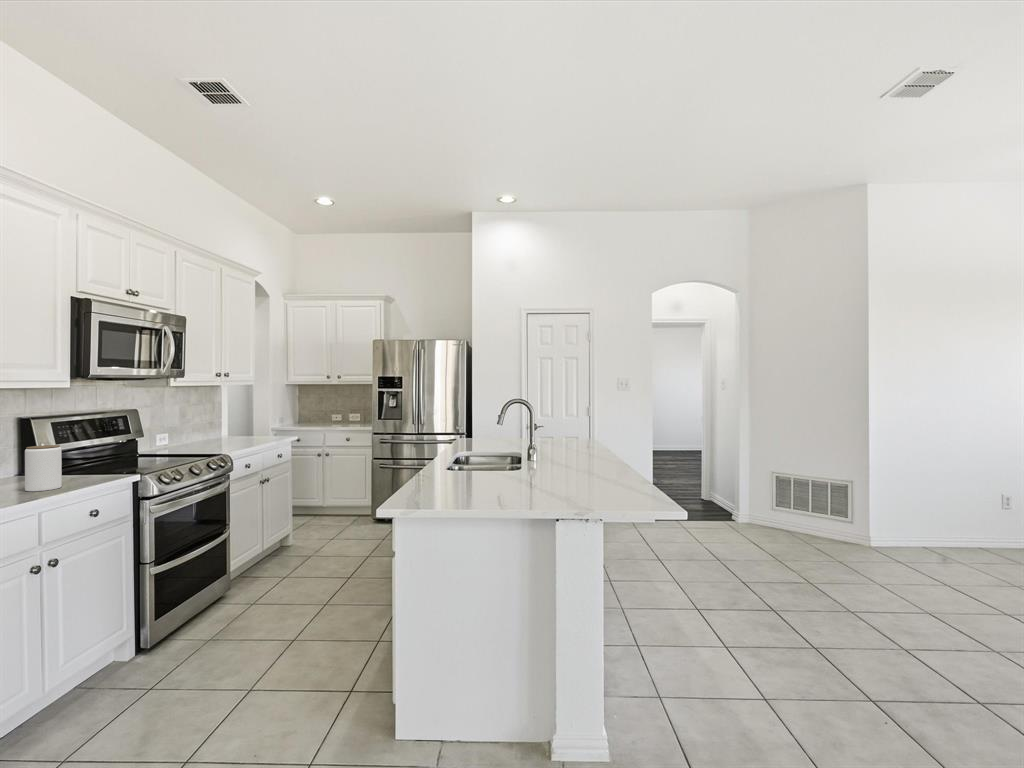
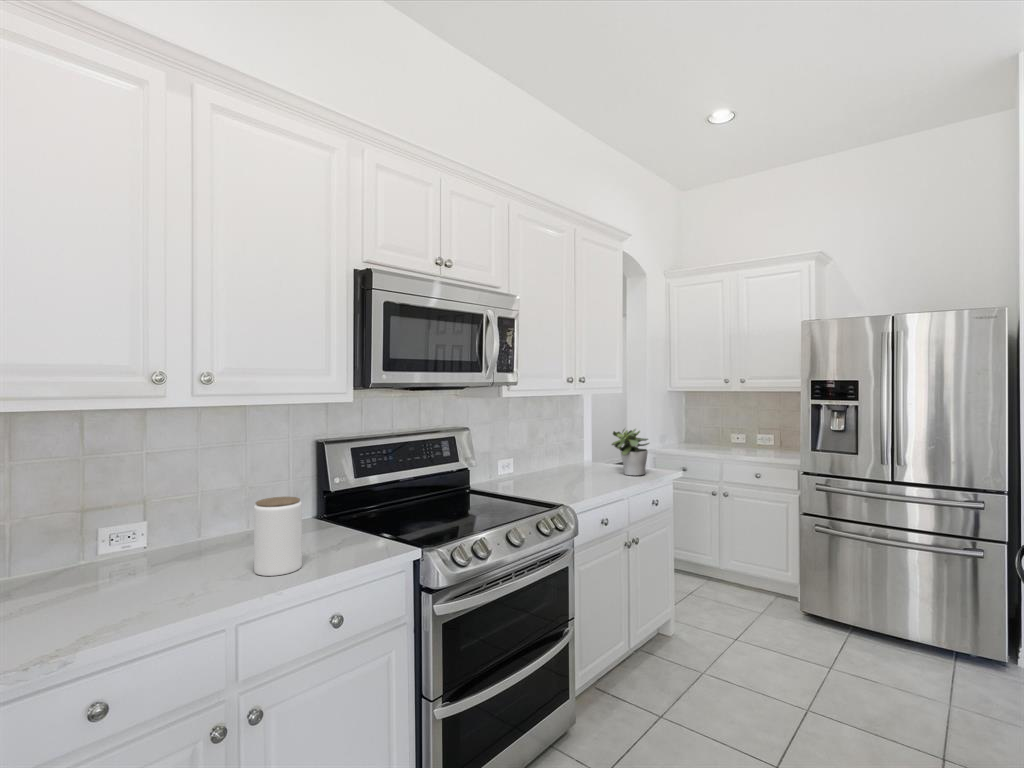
potted plant: none [249,408,277,440] -> present [612,429,649,476]

